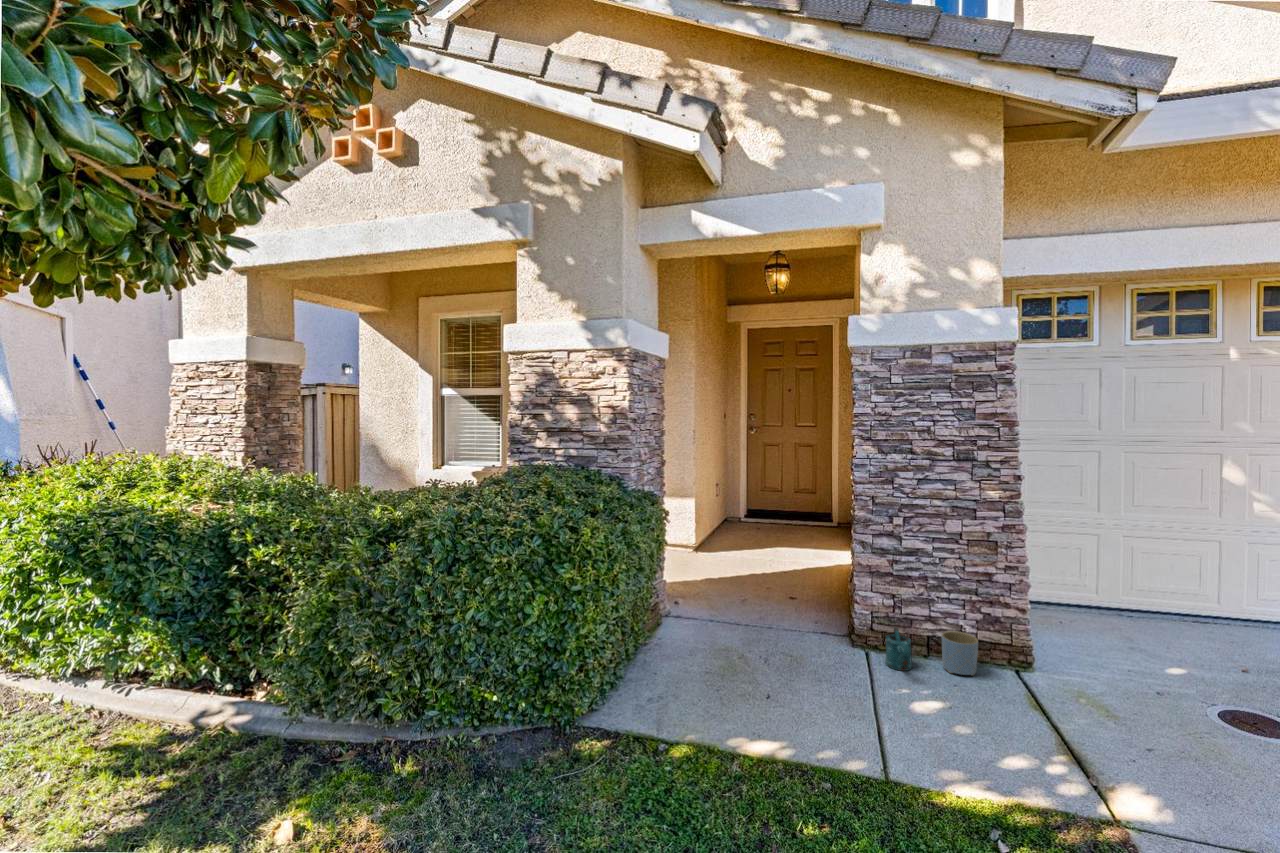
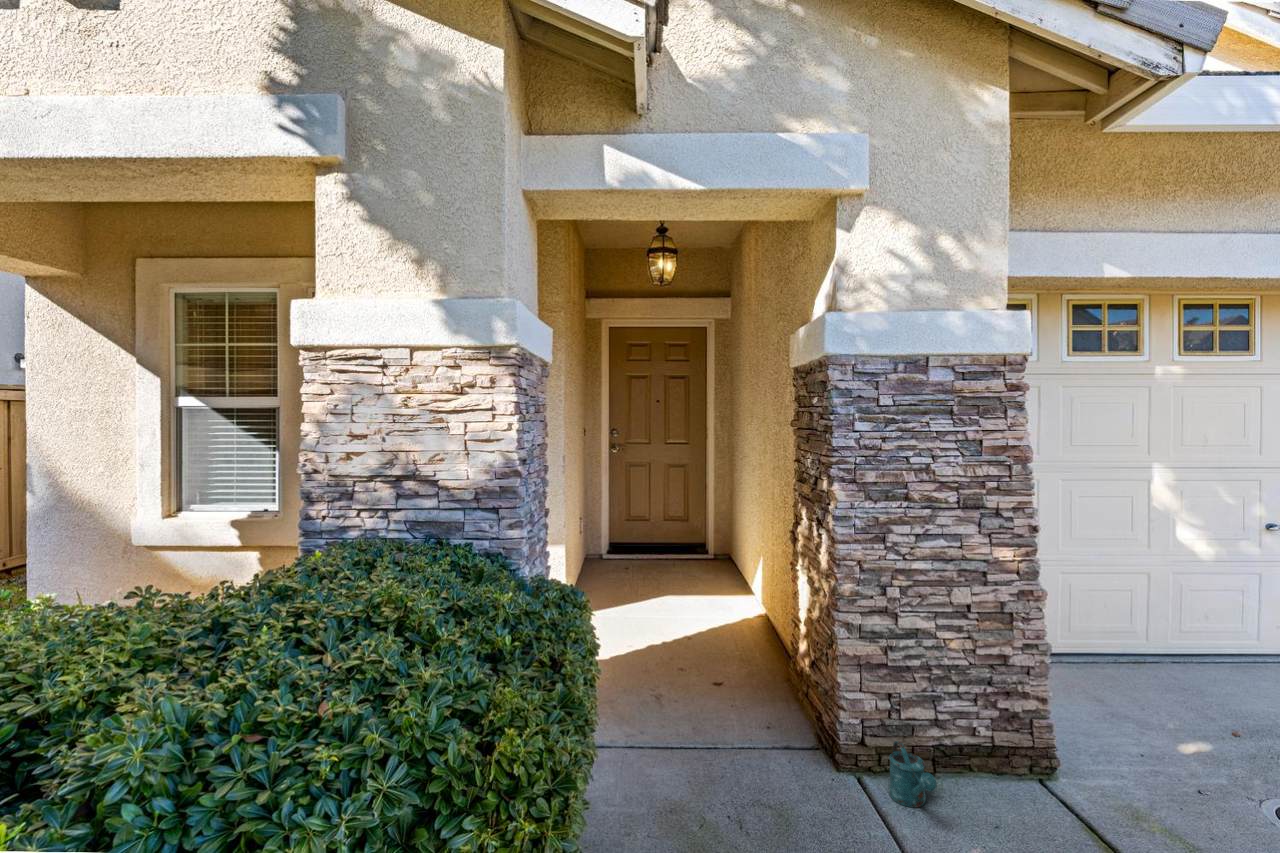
planter: present [942,631,978,676] -> none [956,737,1005,802]

